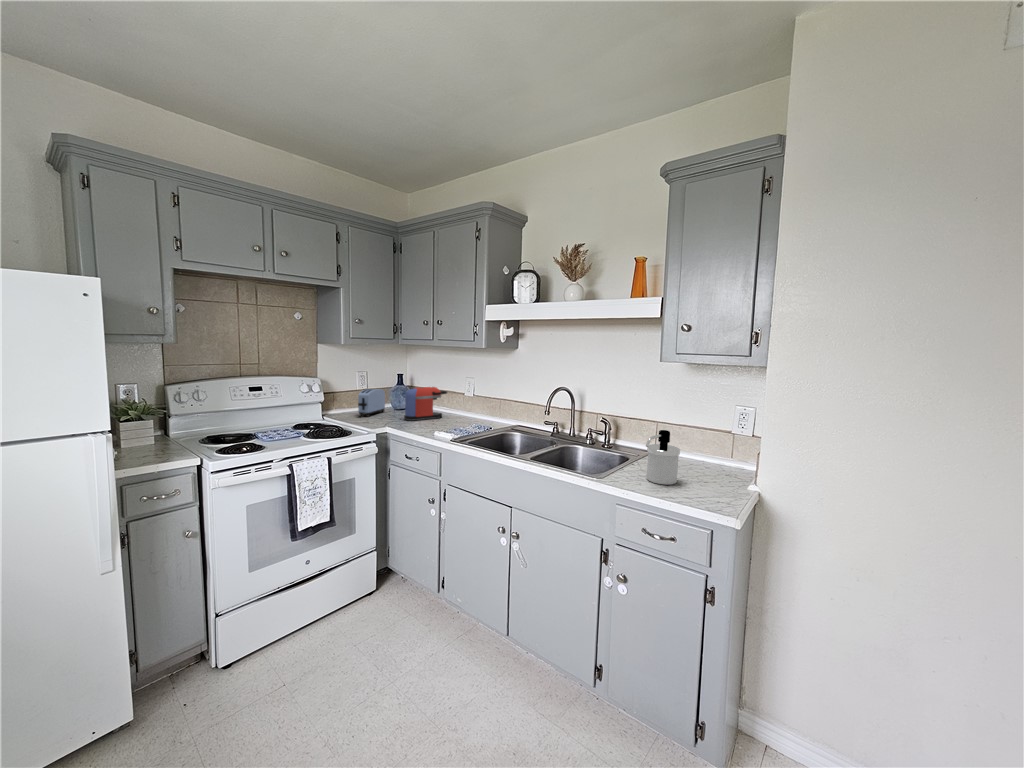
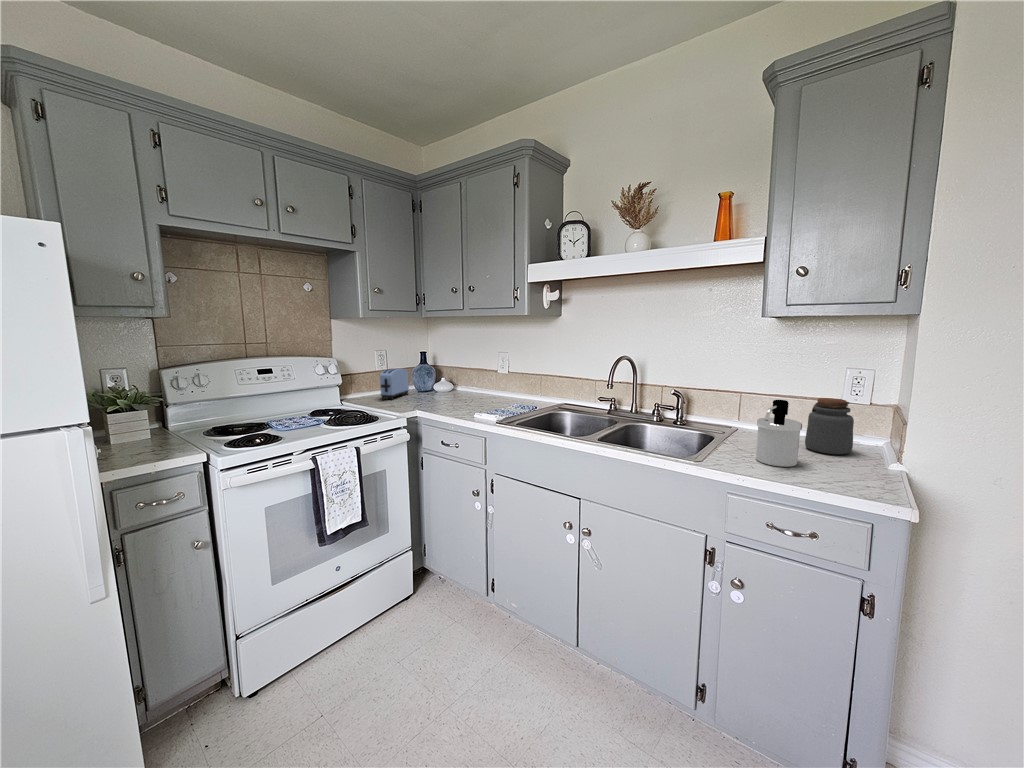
coffee maker: present [404,387,447,420] -> none [434,363,480,402]
jar: none [694,430,730,477] -> present [805,398,854,455]

